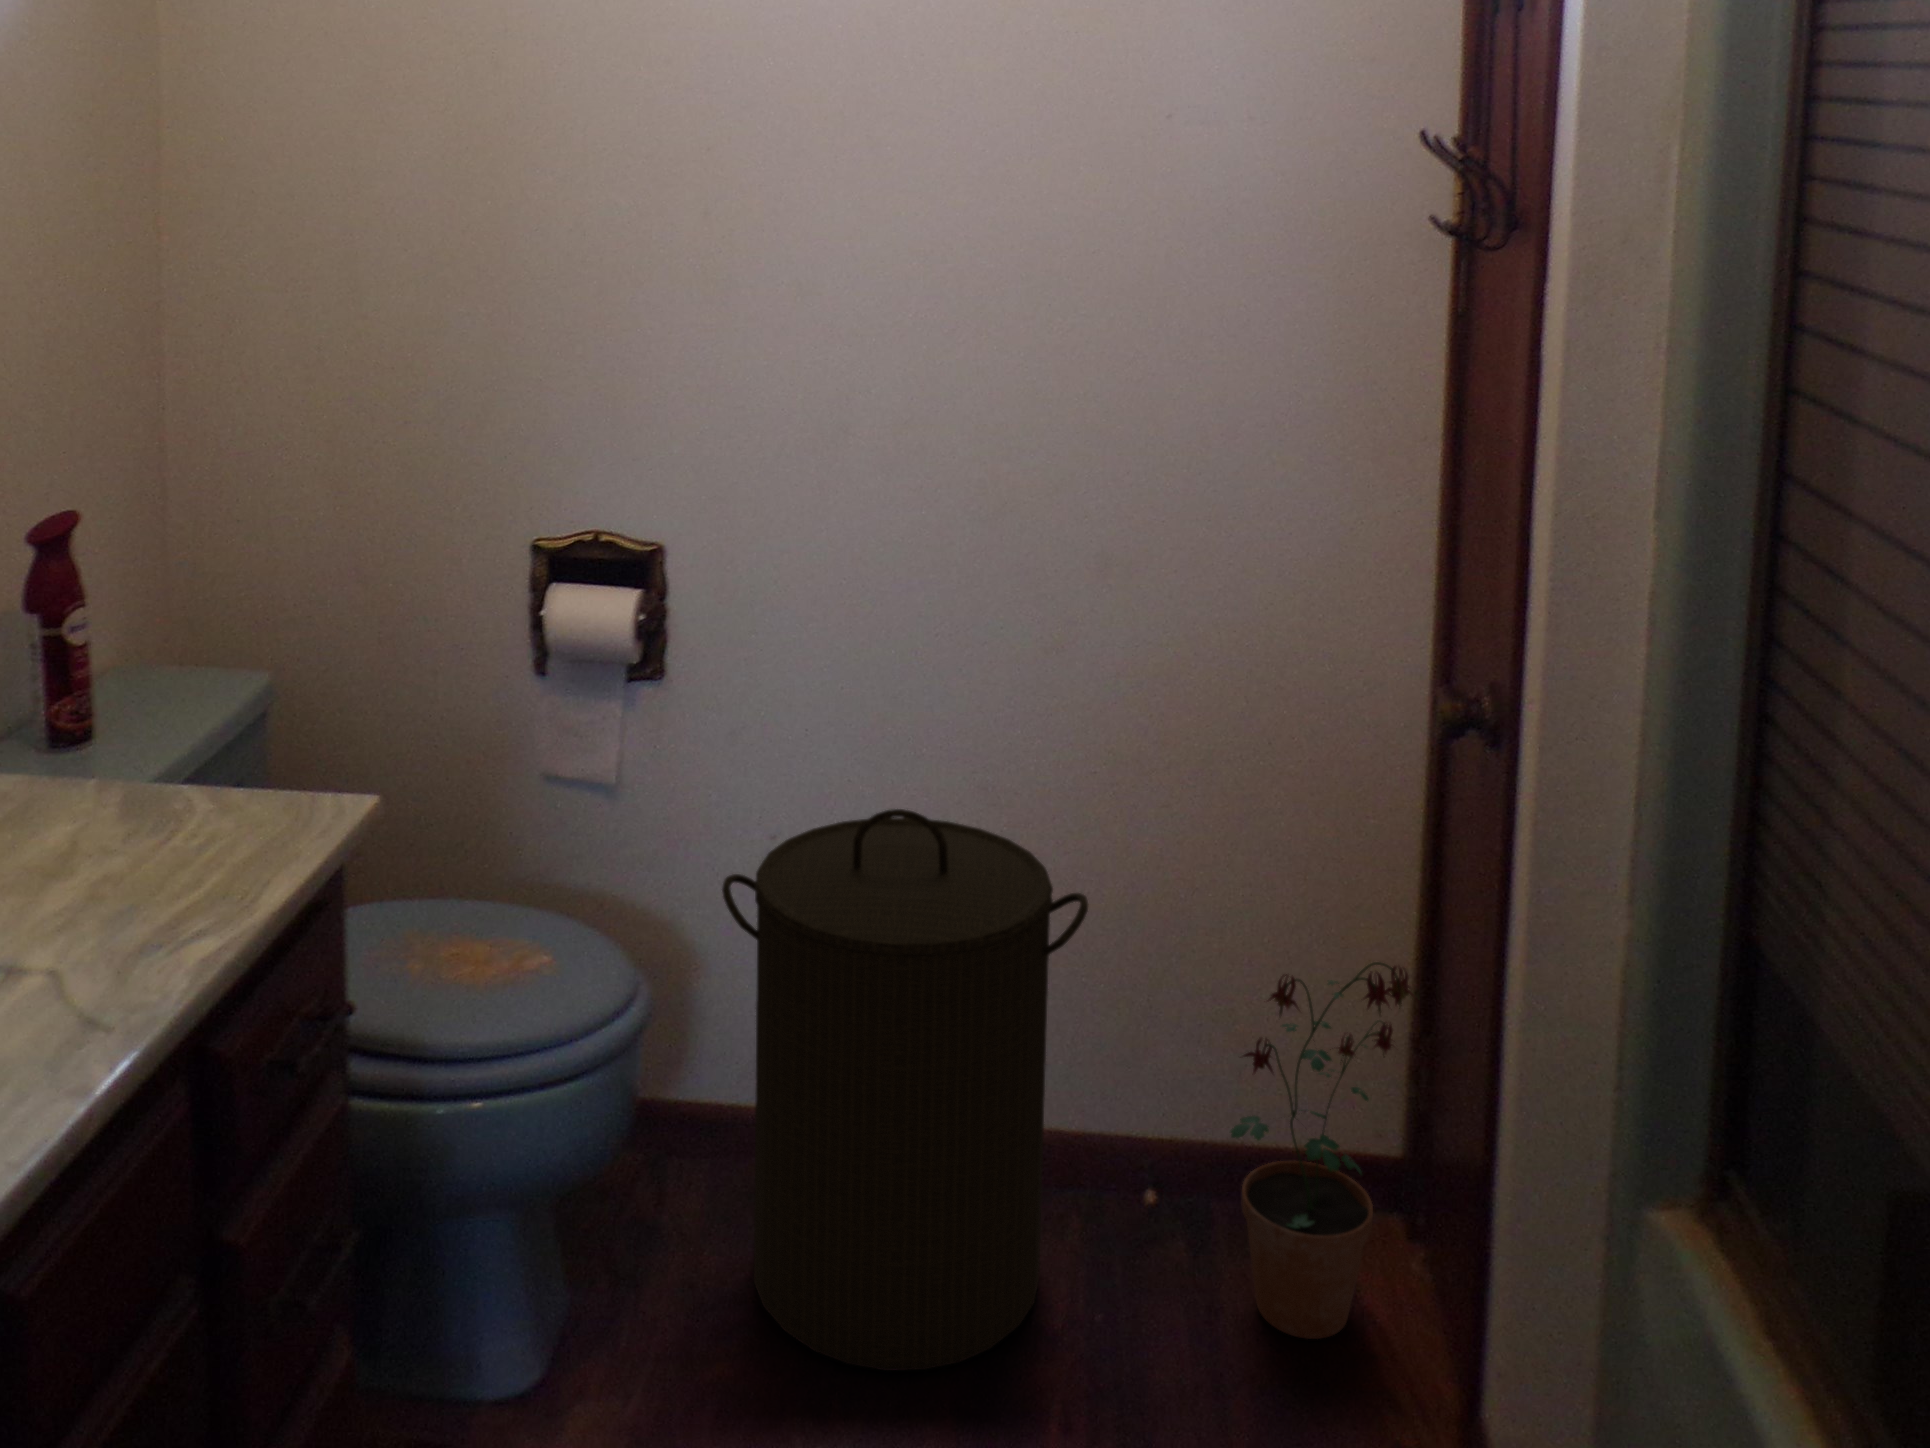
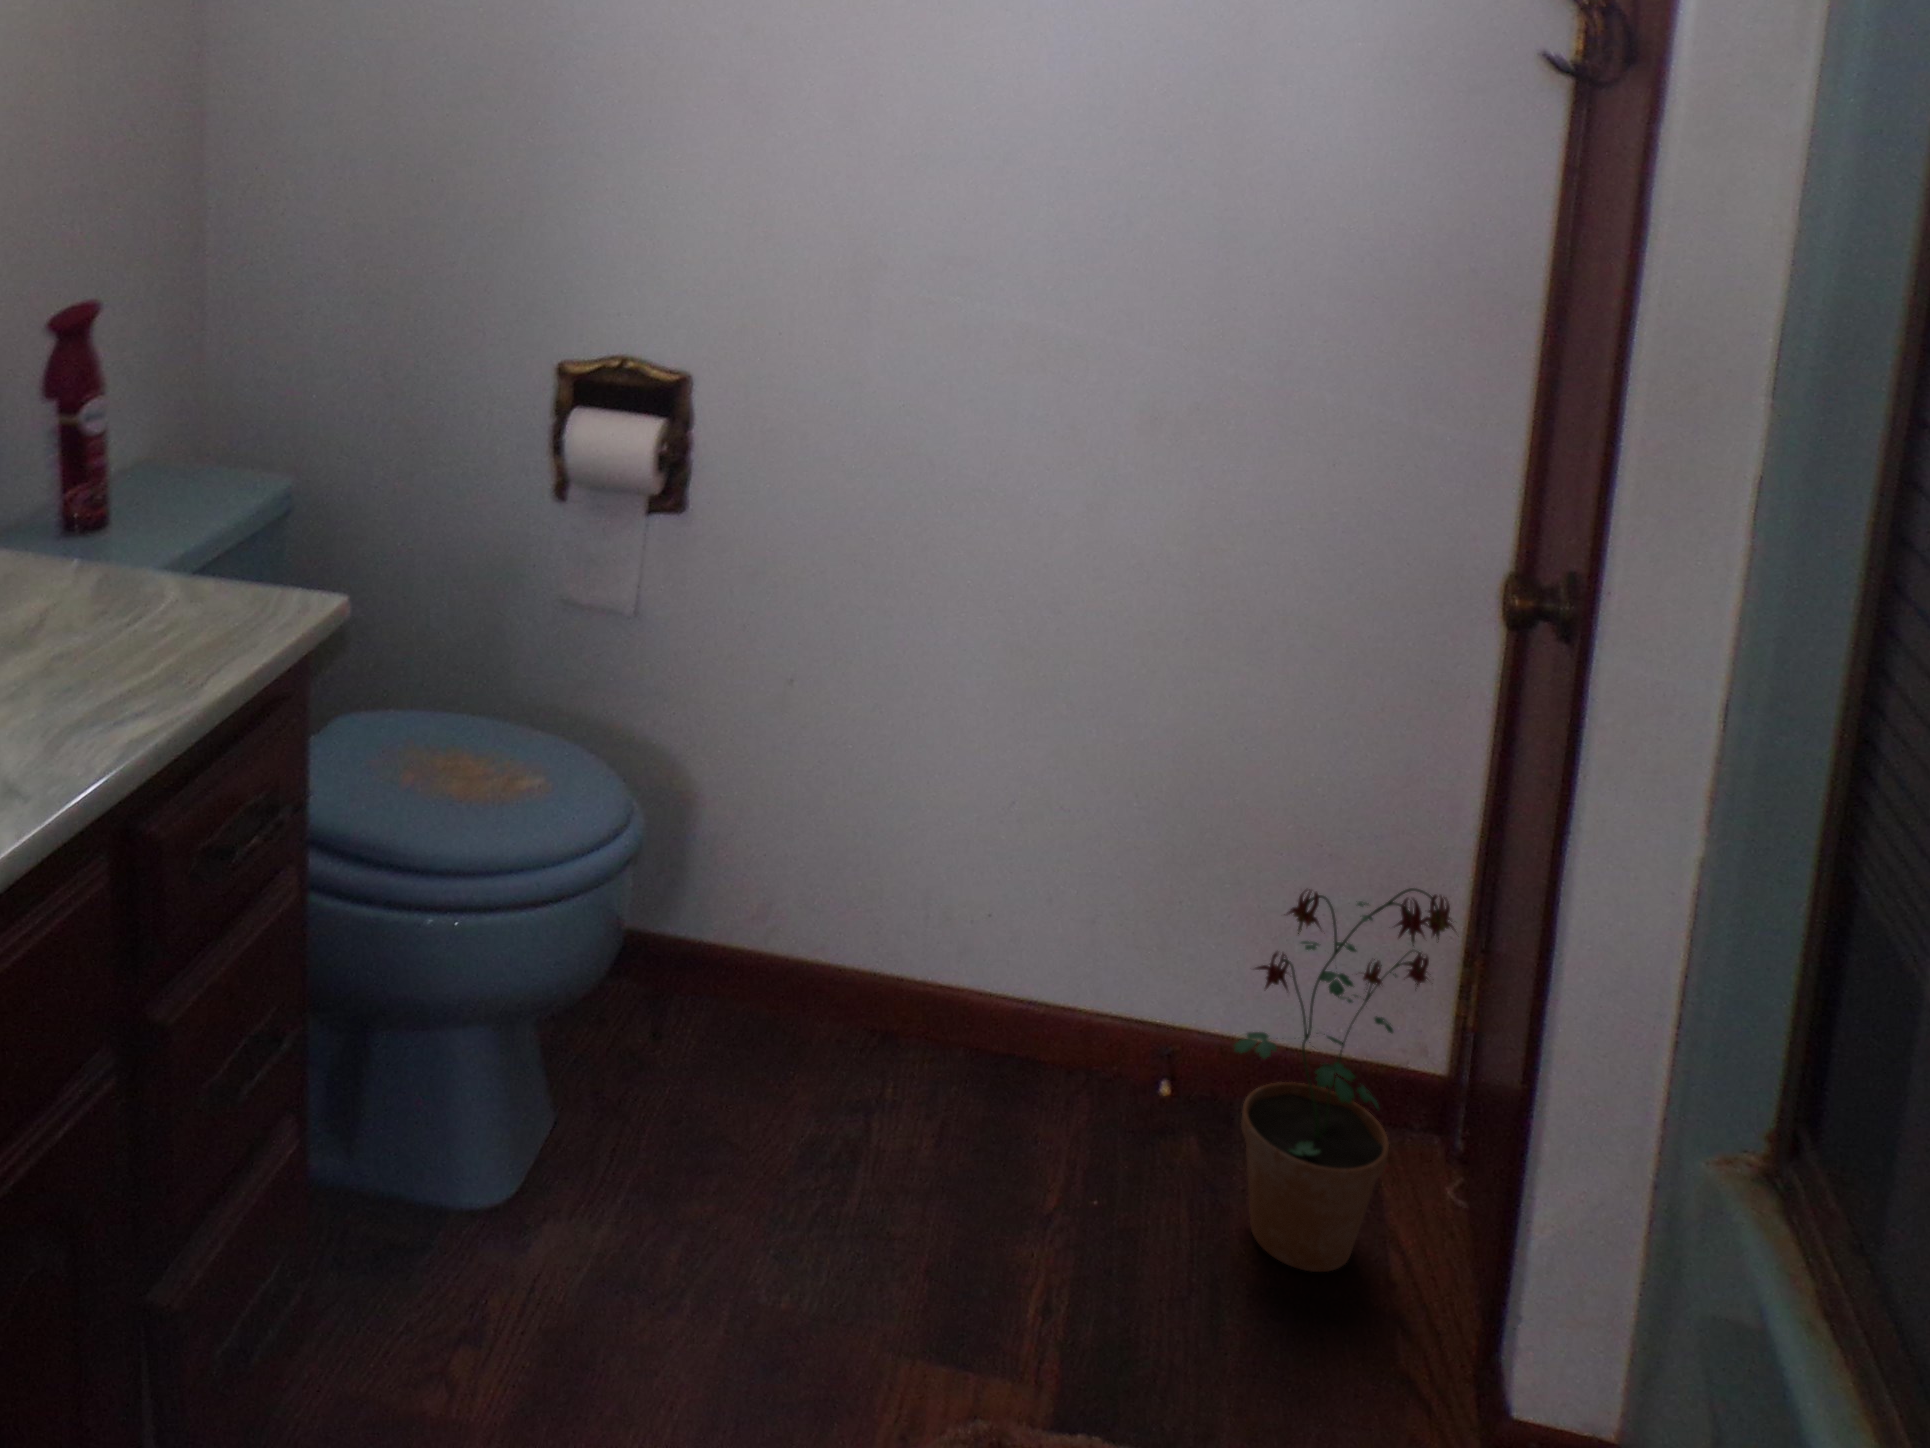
laundry hamper: present [722,809,1088,1371] -> none [711,671,1096,1239]

